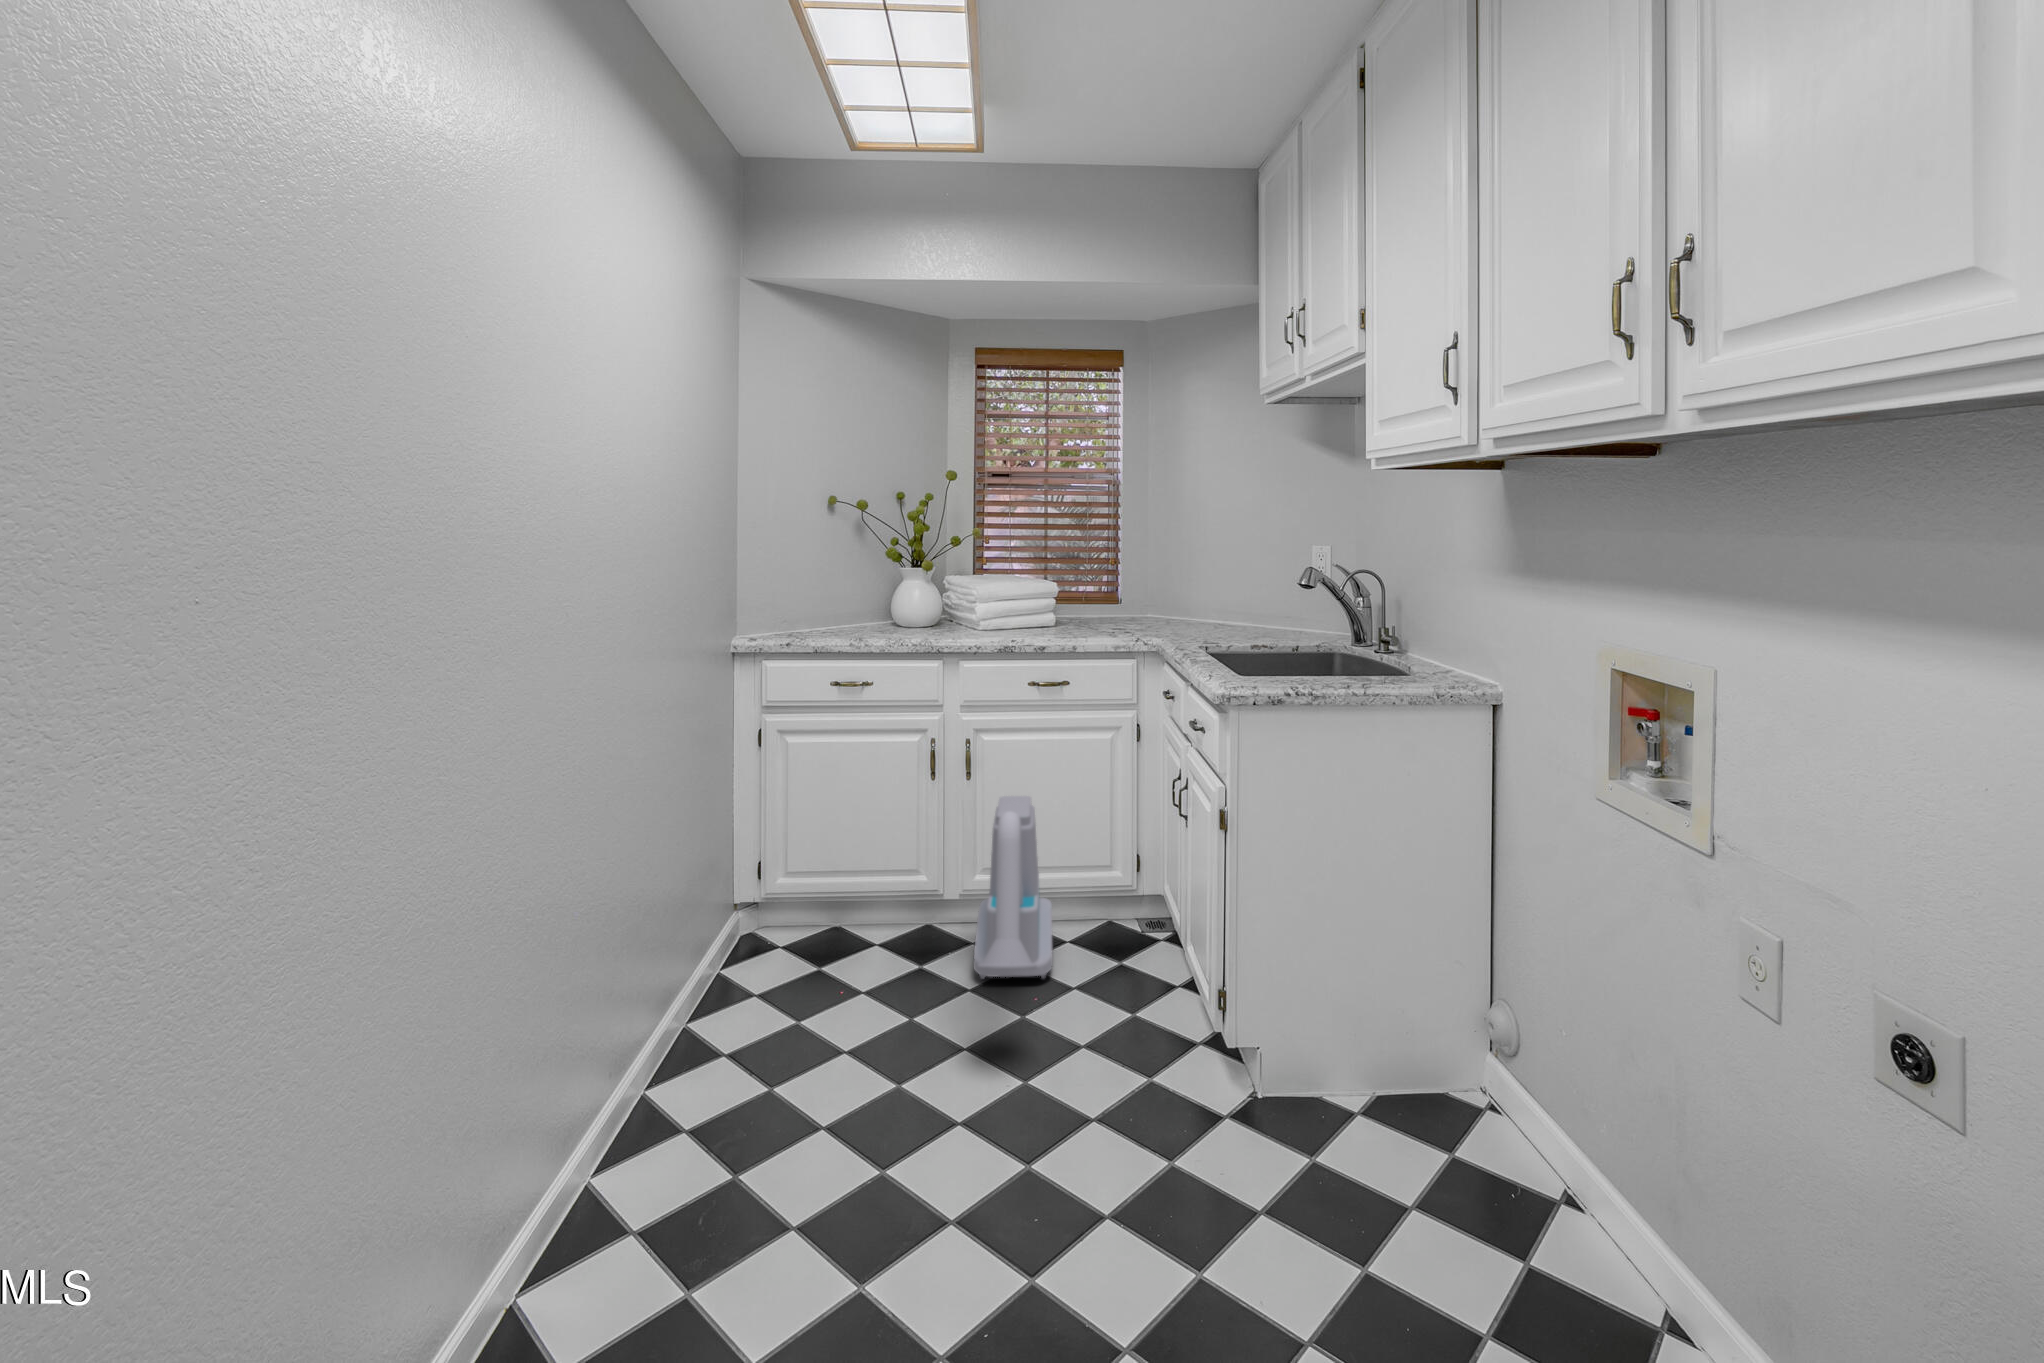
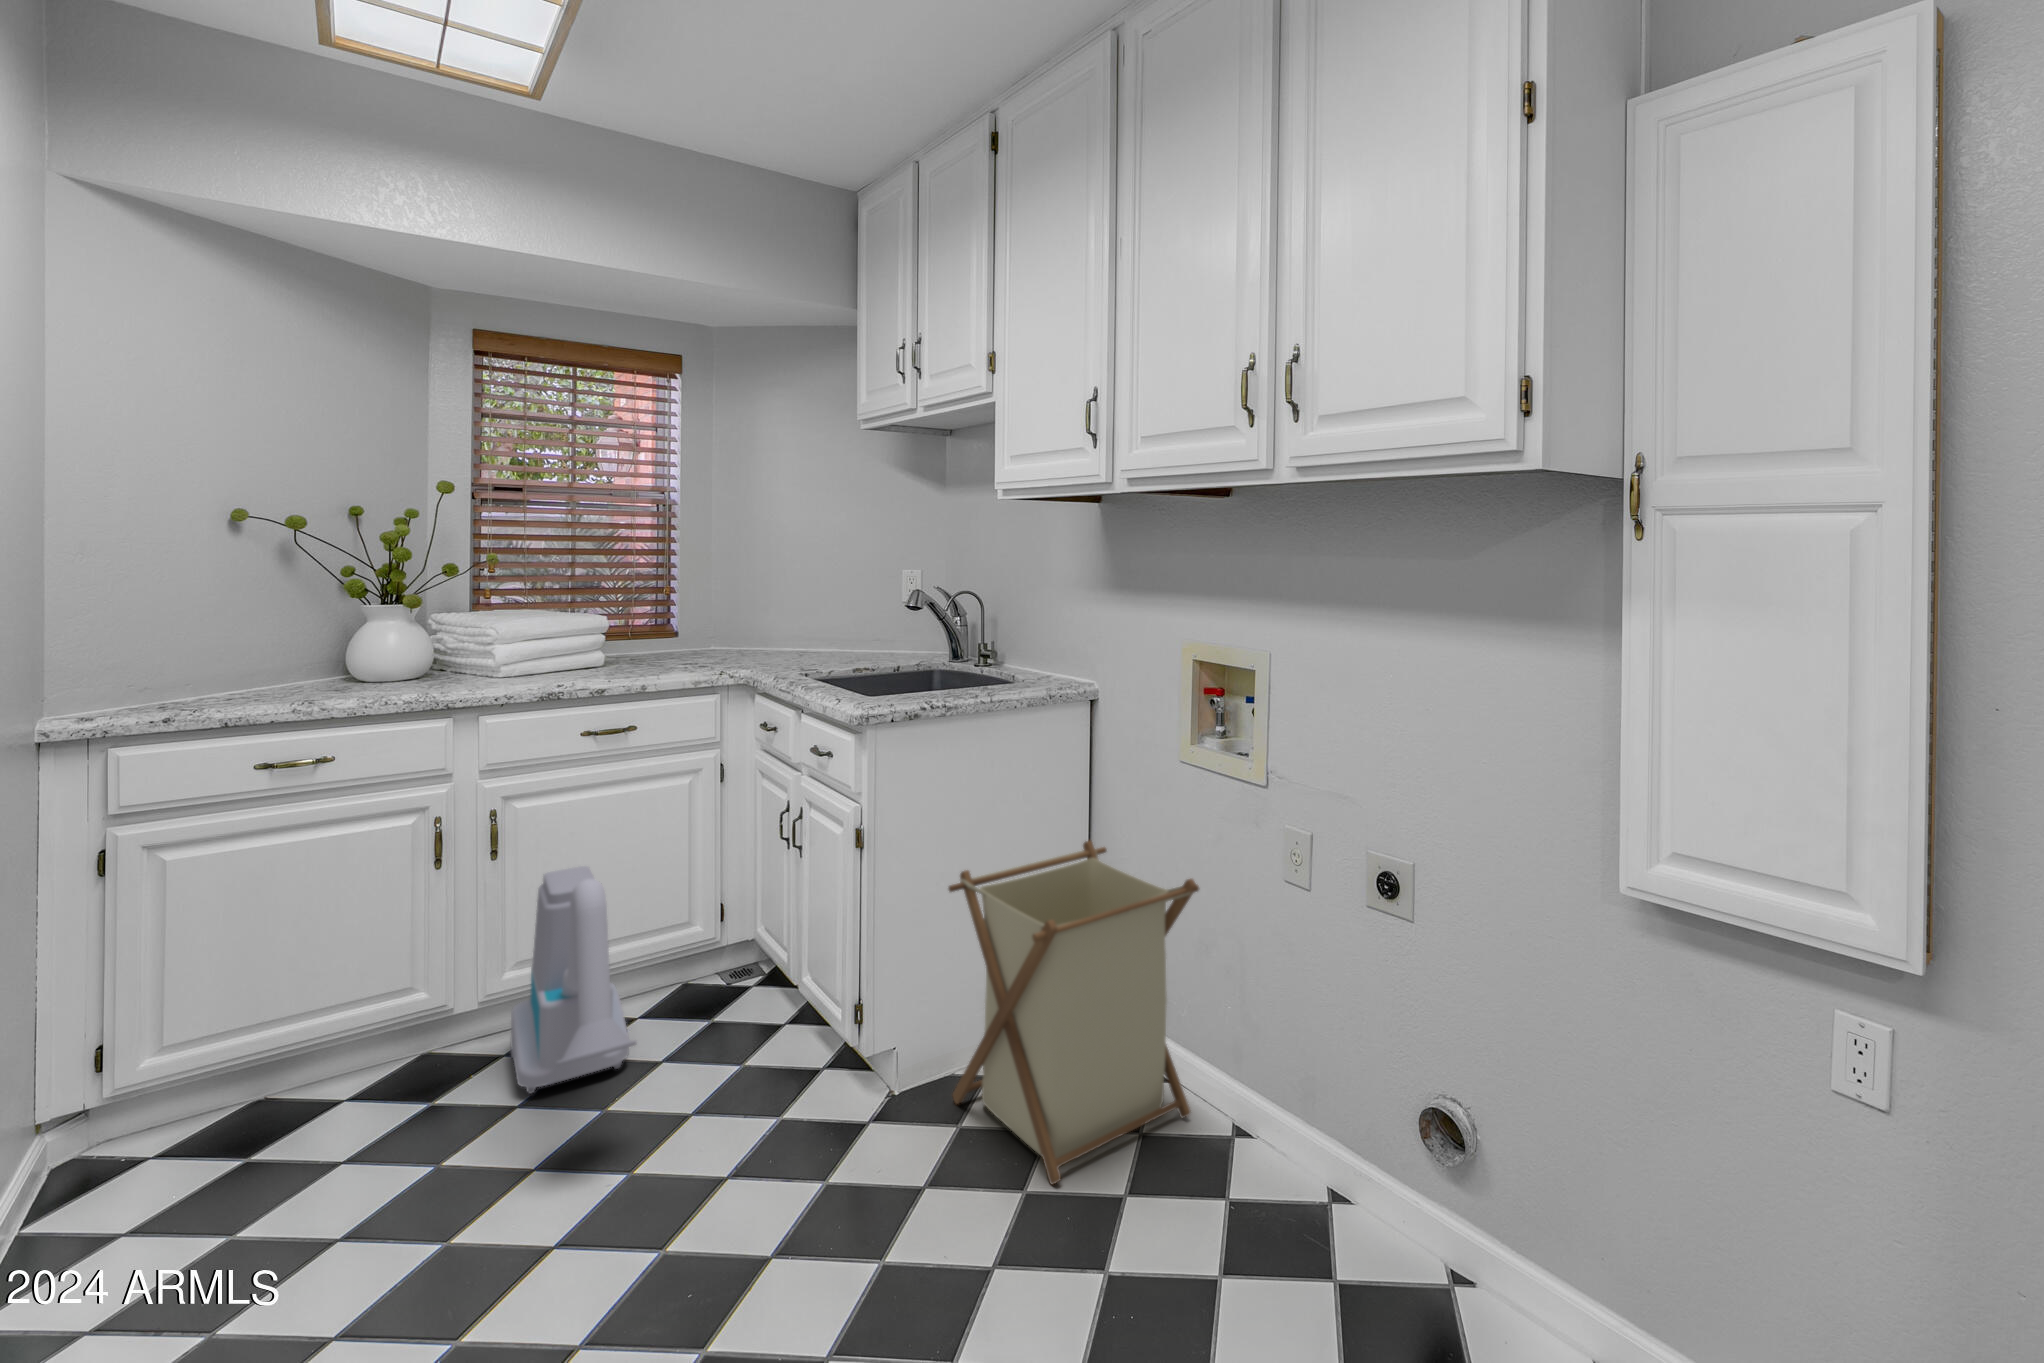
laundry basket: none [1306,876,1624,1287] -> present [949,841,1199,1184]

